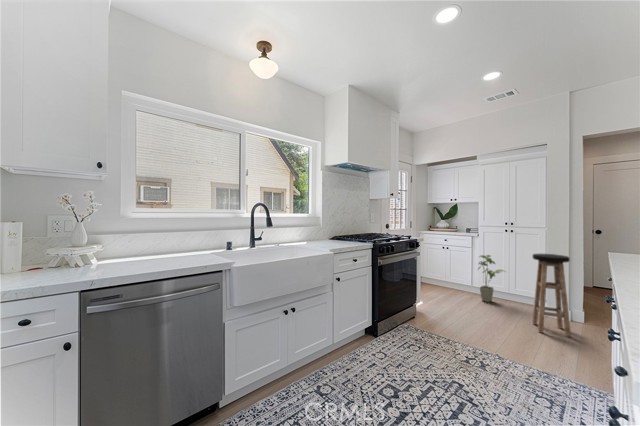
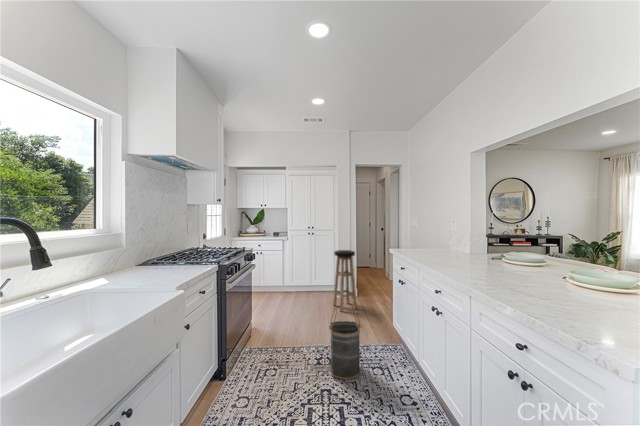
house plant: present [478,255,503,302] -> none [288,255,310,295]
basket: none [474,304,518,393] -> present [329,306,361,379]

